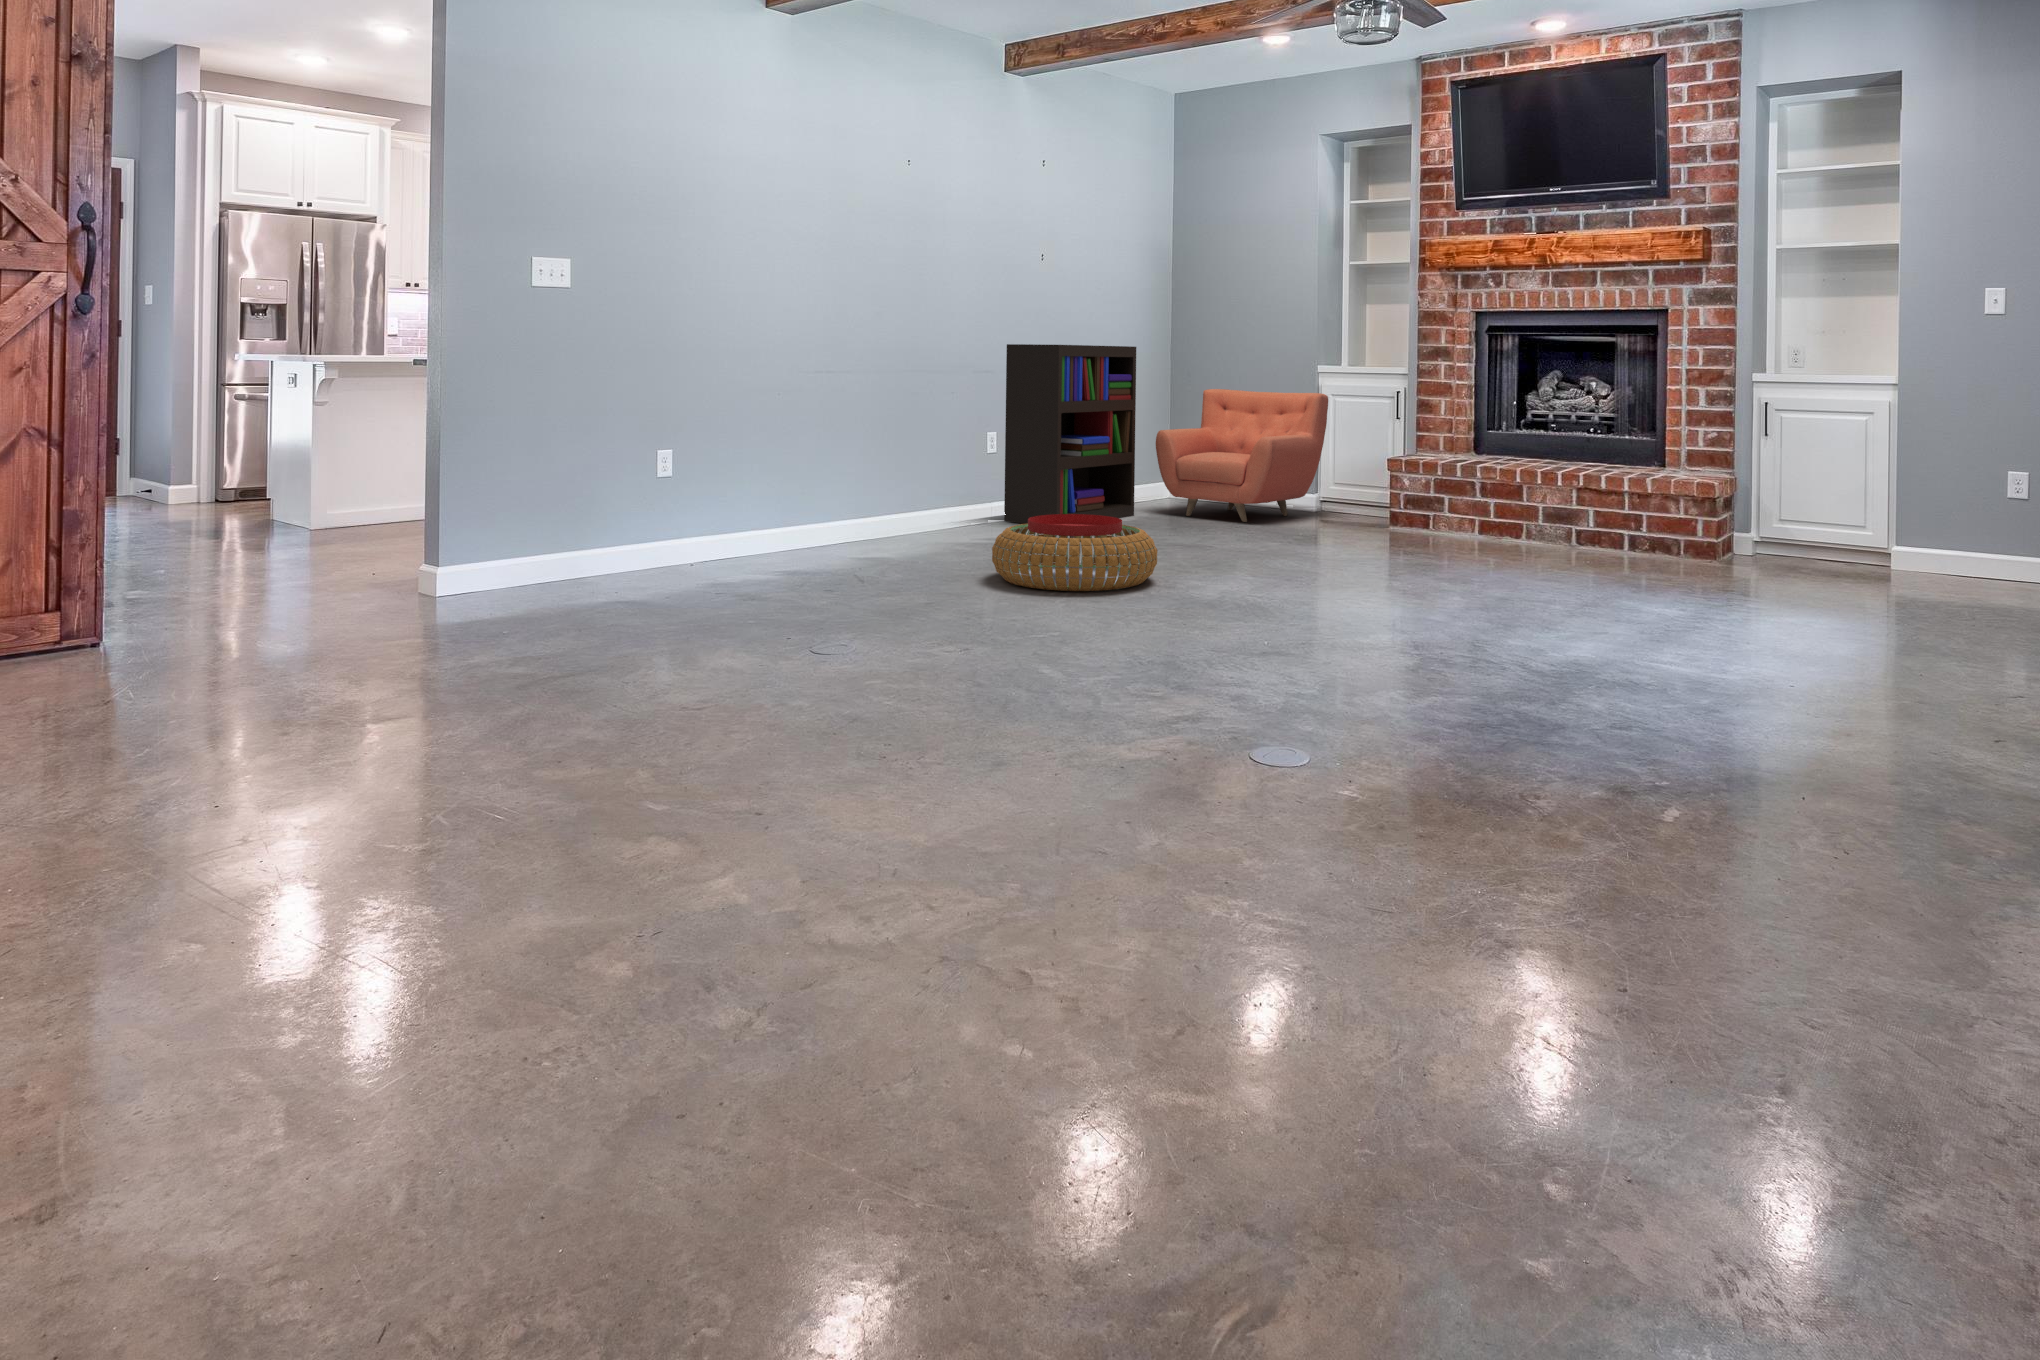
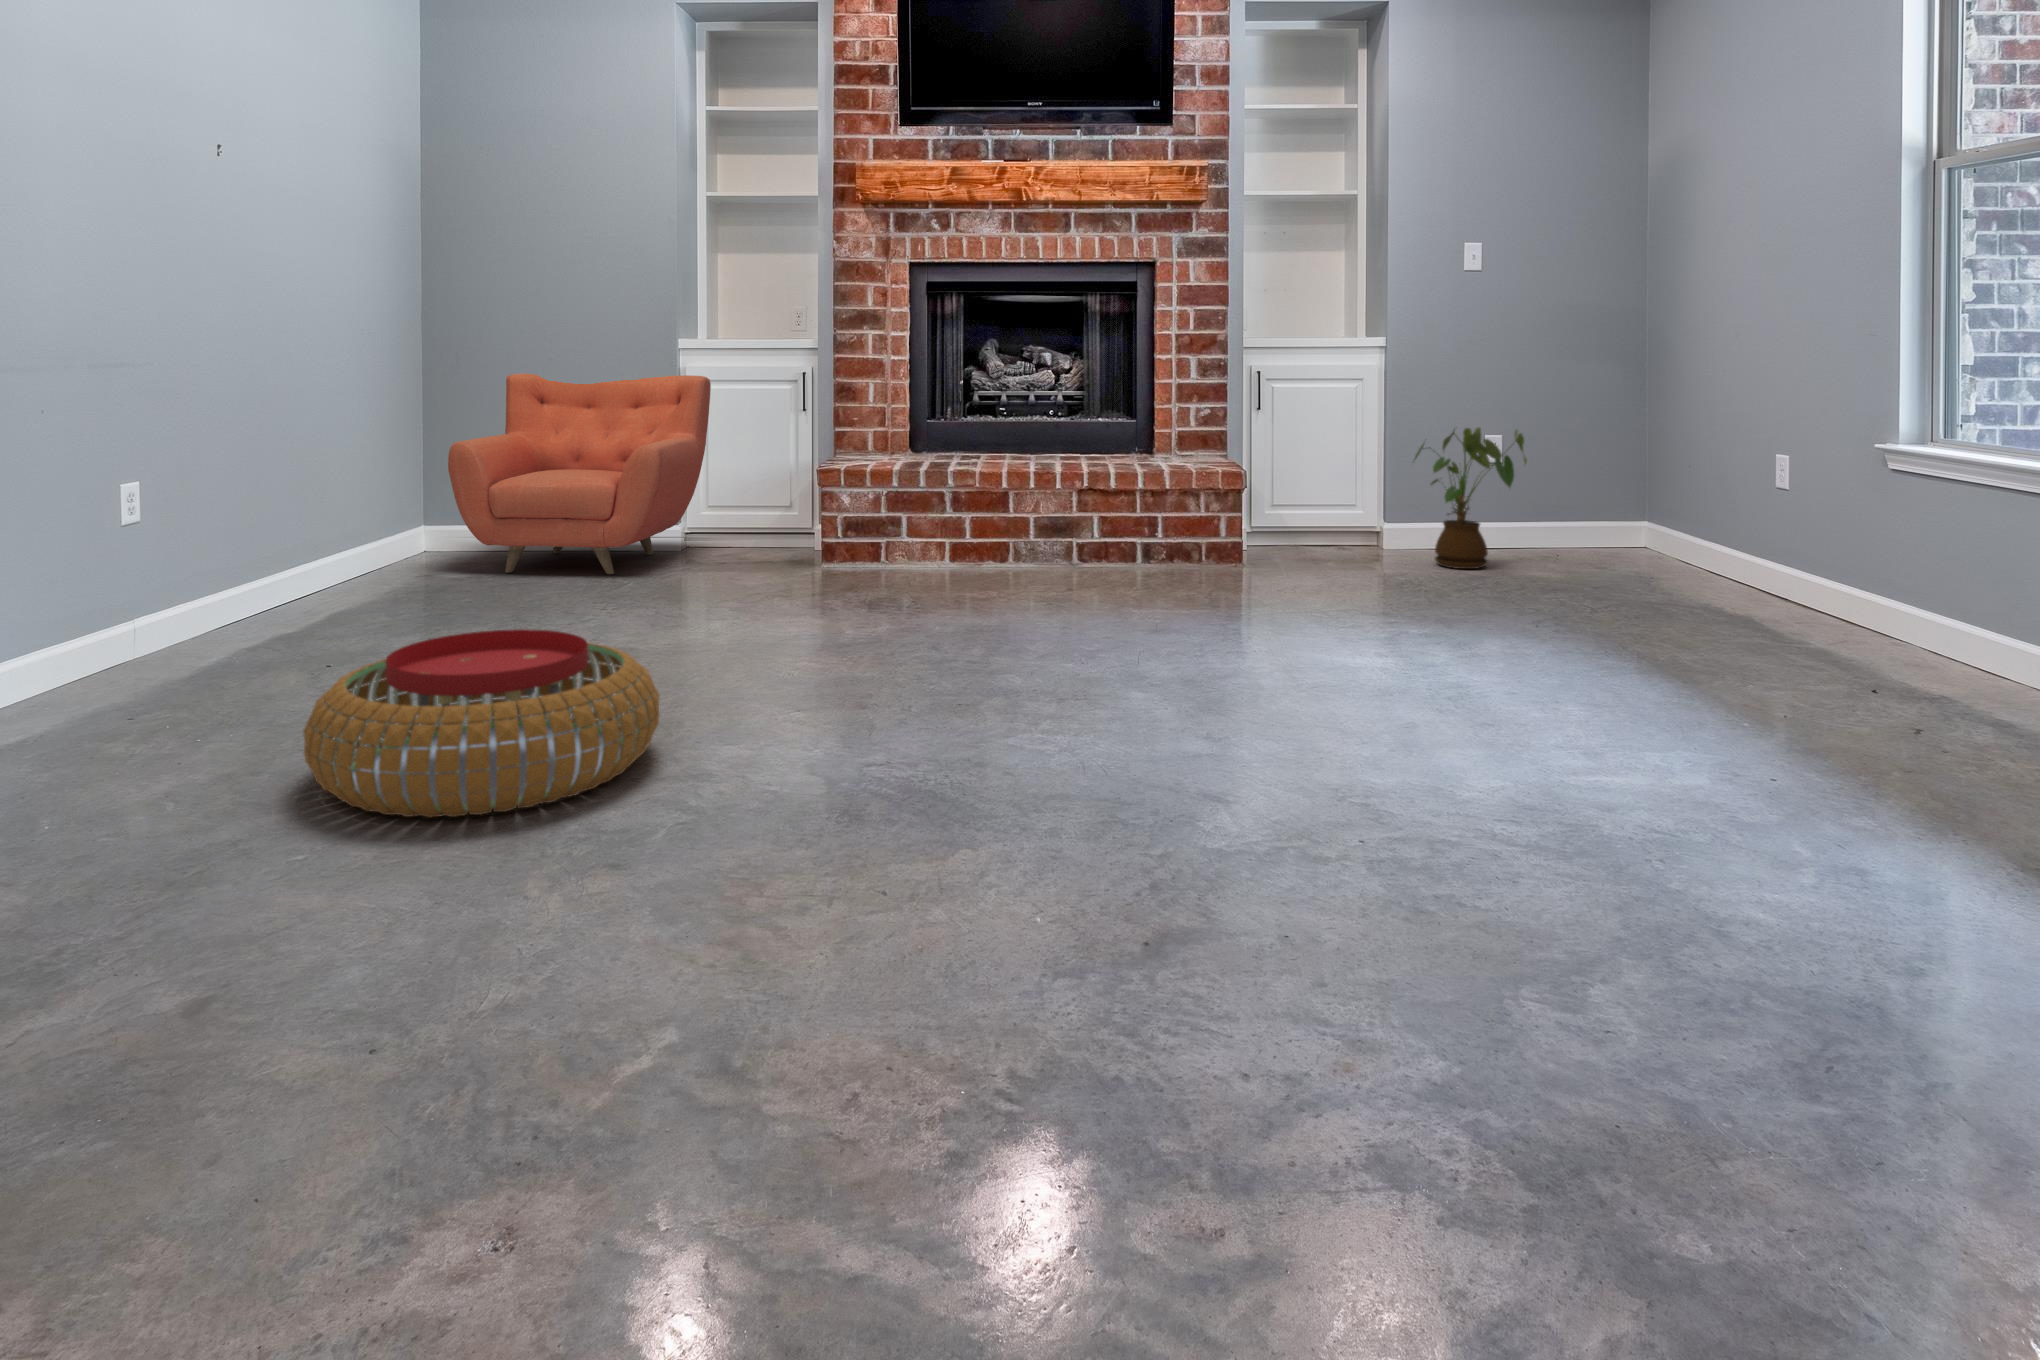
bookshelf: present [1004,344,1136,524] -> none [184,305,419,628]
house plant: none [1886,455,2012,584] -> present [1415,427,1527,569]

